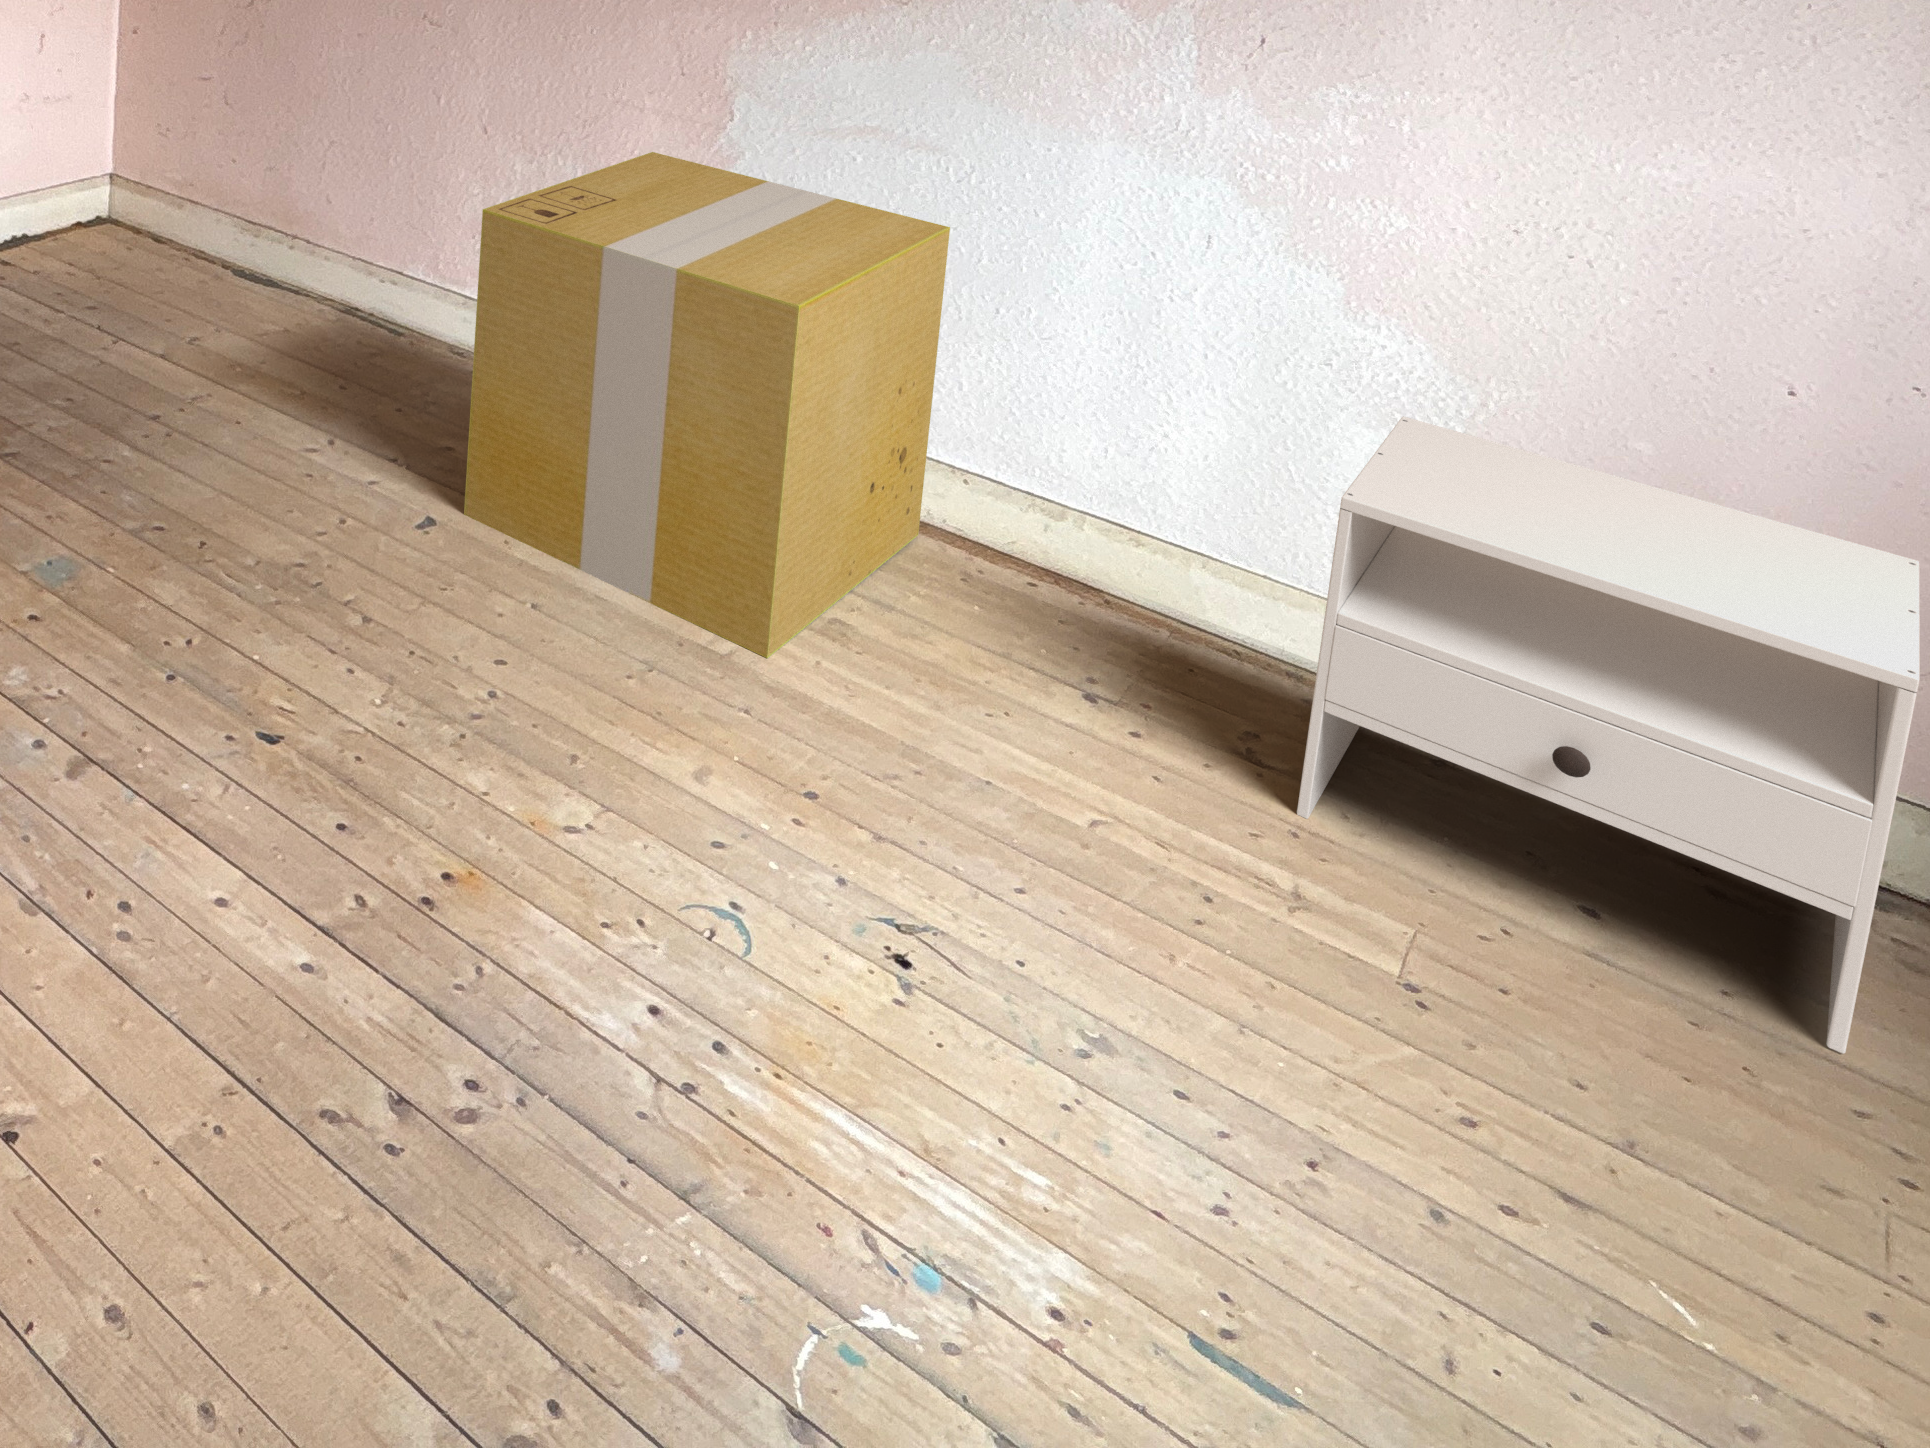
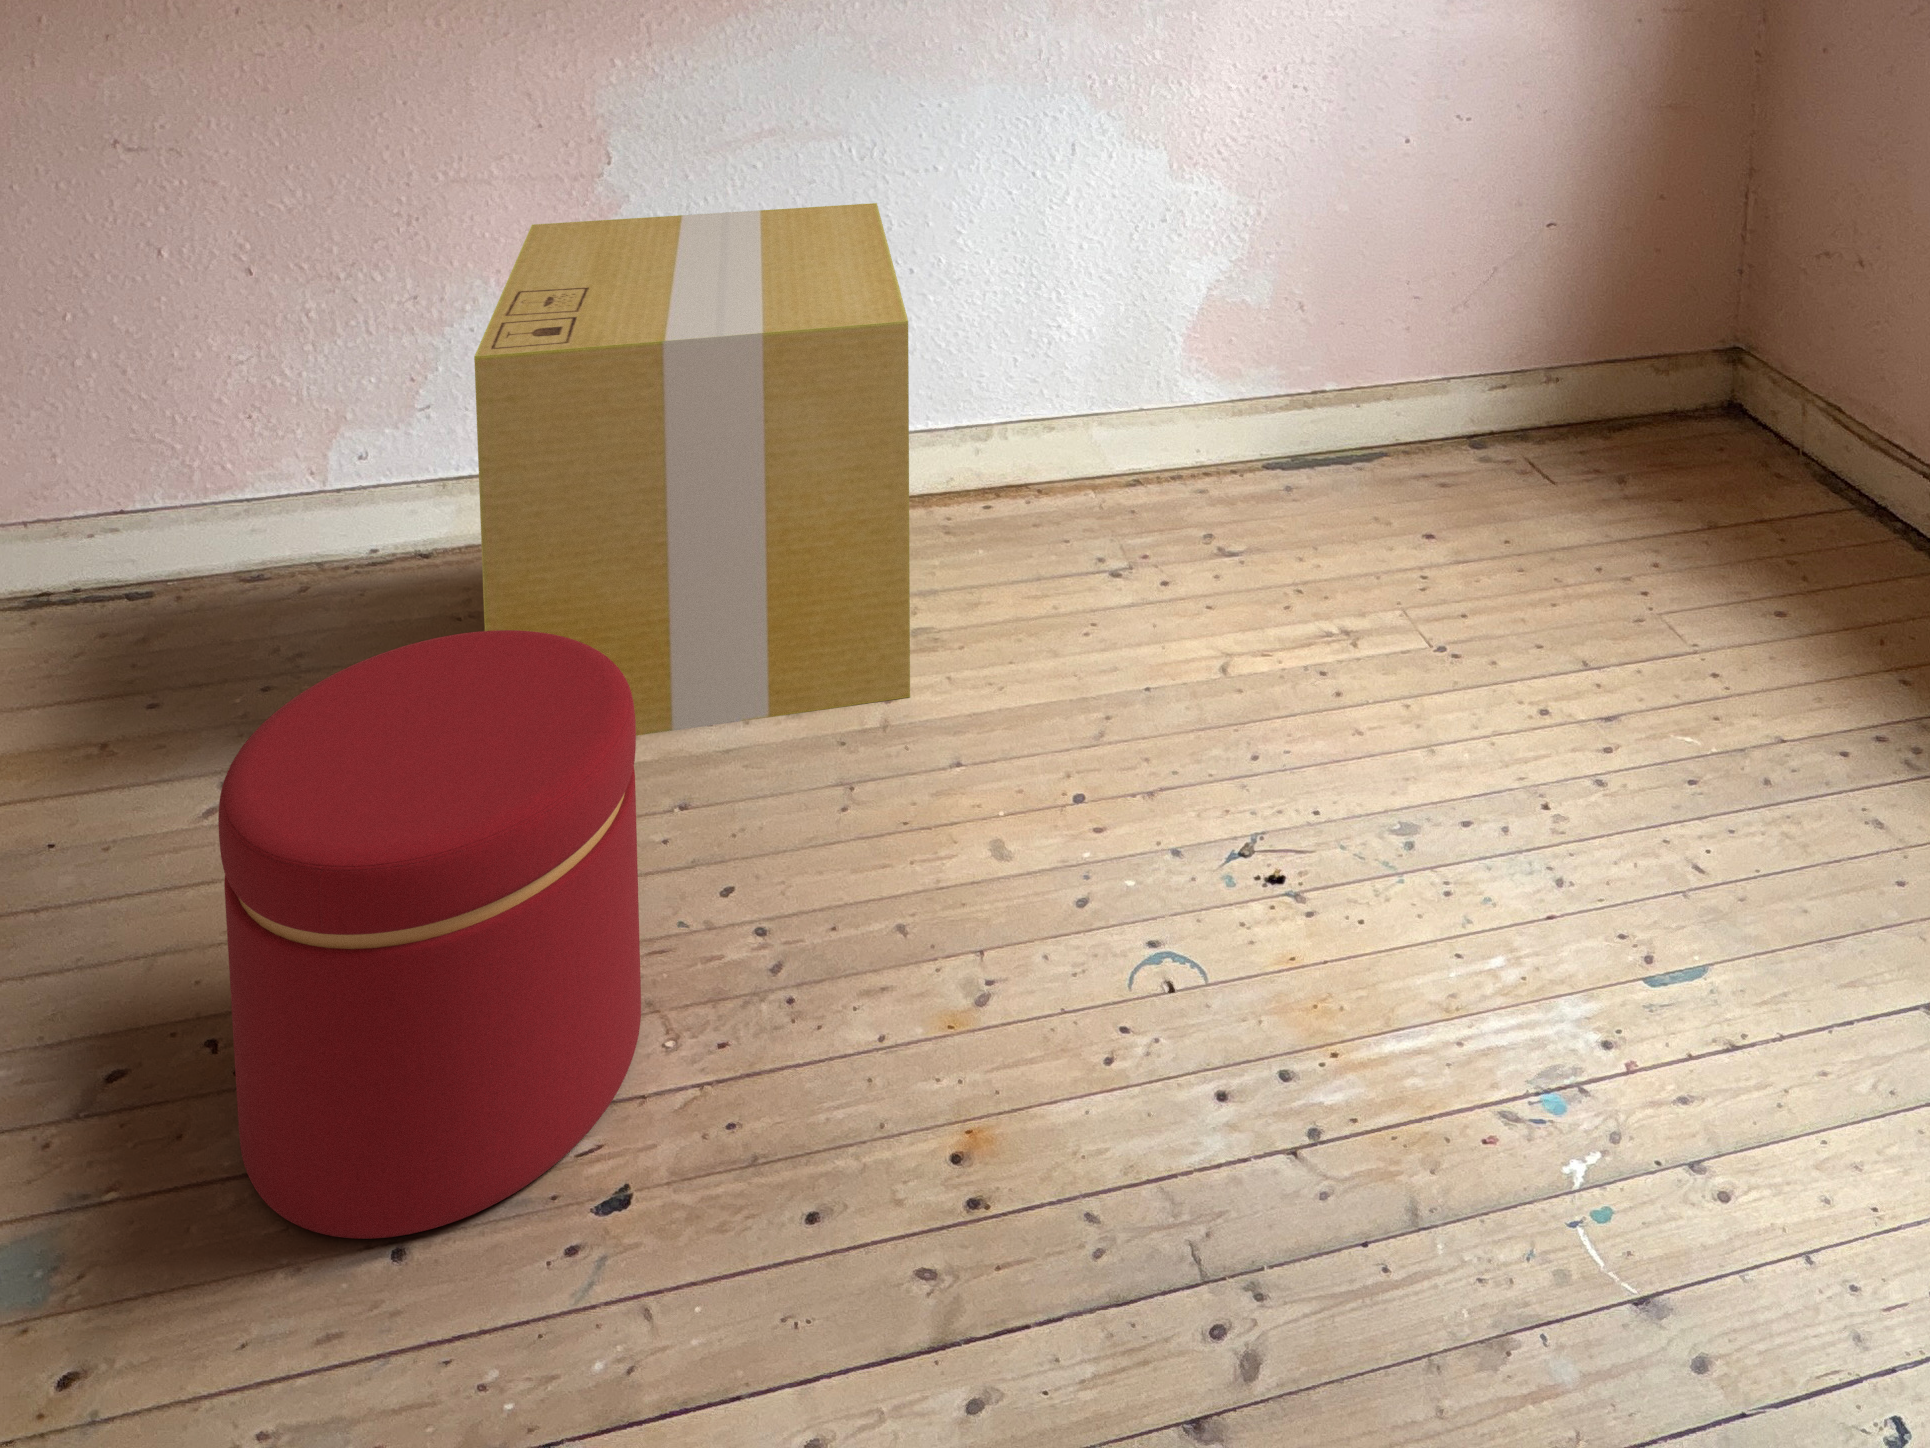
ottoman: none [157,354,413,706] -> present [218,630,641,1239]
nightstand: present [1297,416,1920,1053] -> none [1217,220,1568,569]

